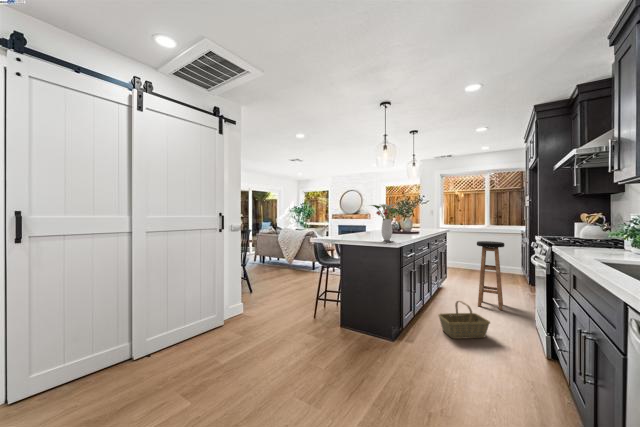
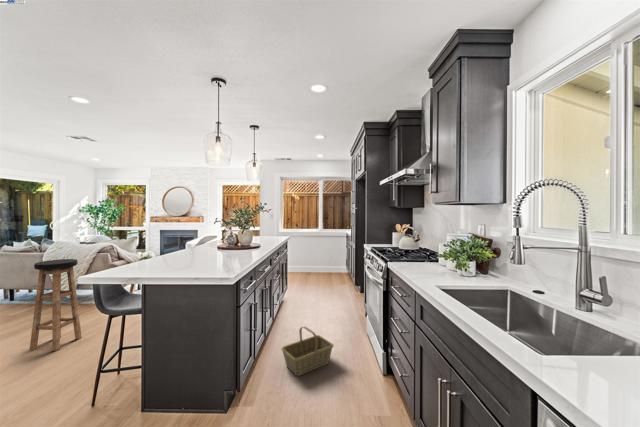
flower arrangement: present [372,204,396,240] -> none [187,217,231,270]
bar stool: present [477,241,504,310] -> present [30,259,82,351]

